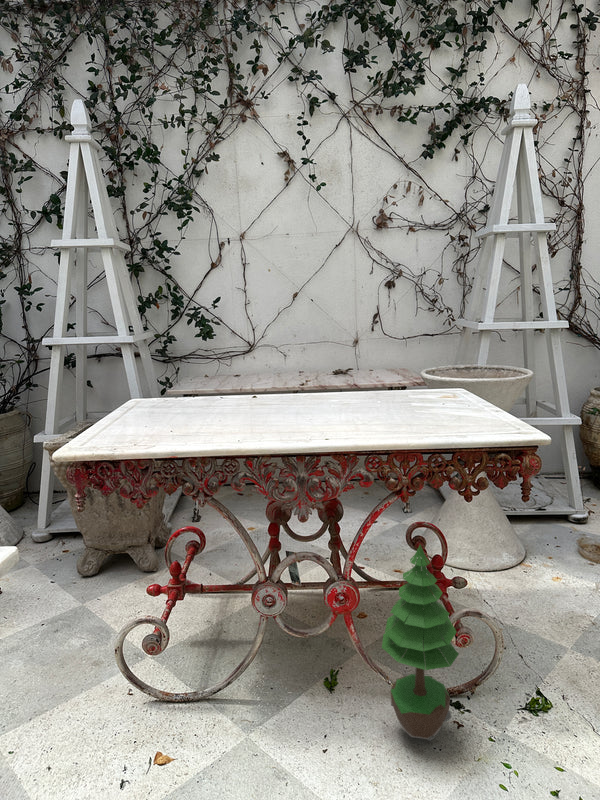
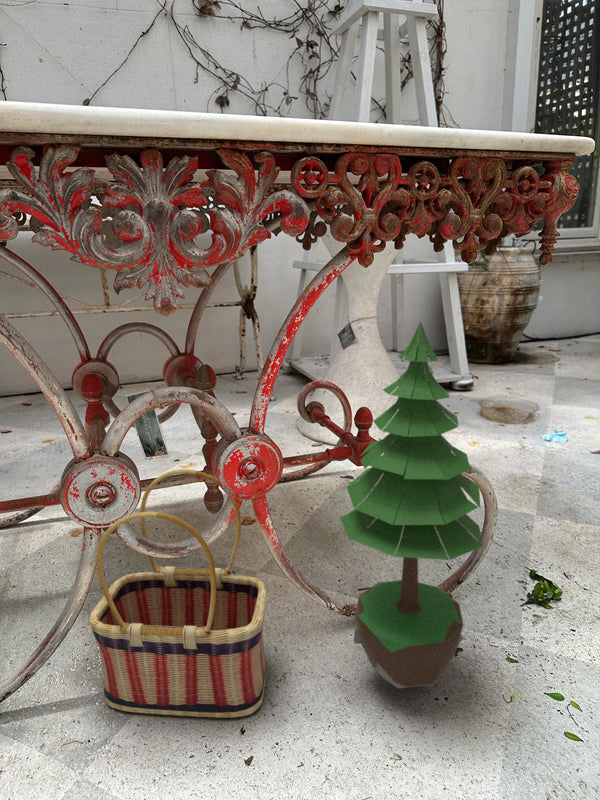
basket: none [260,591,348,730] -> present [89,469,267,718]

